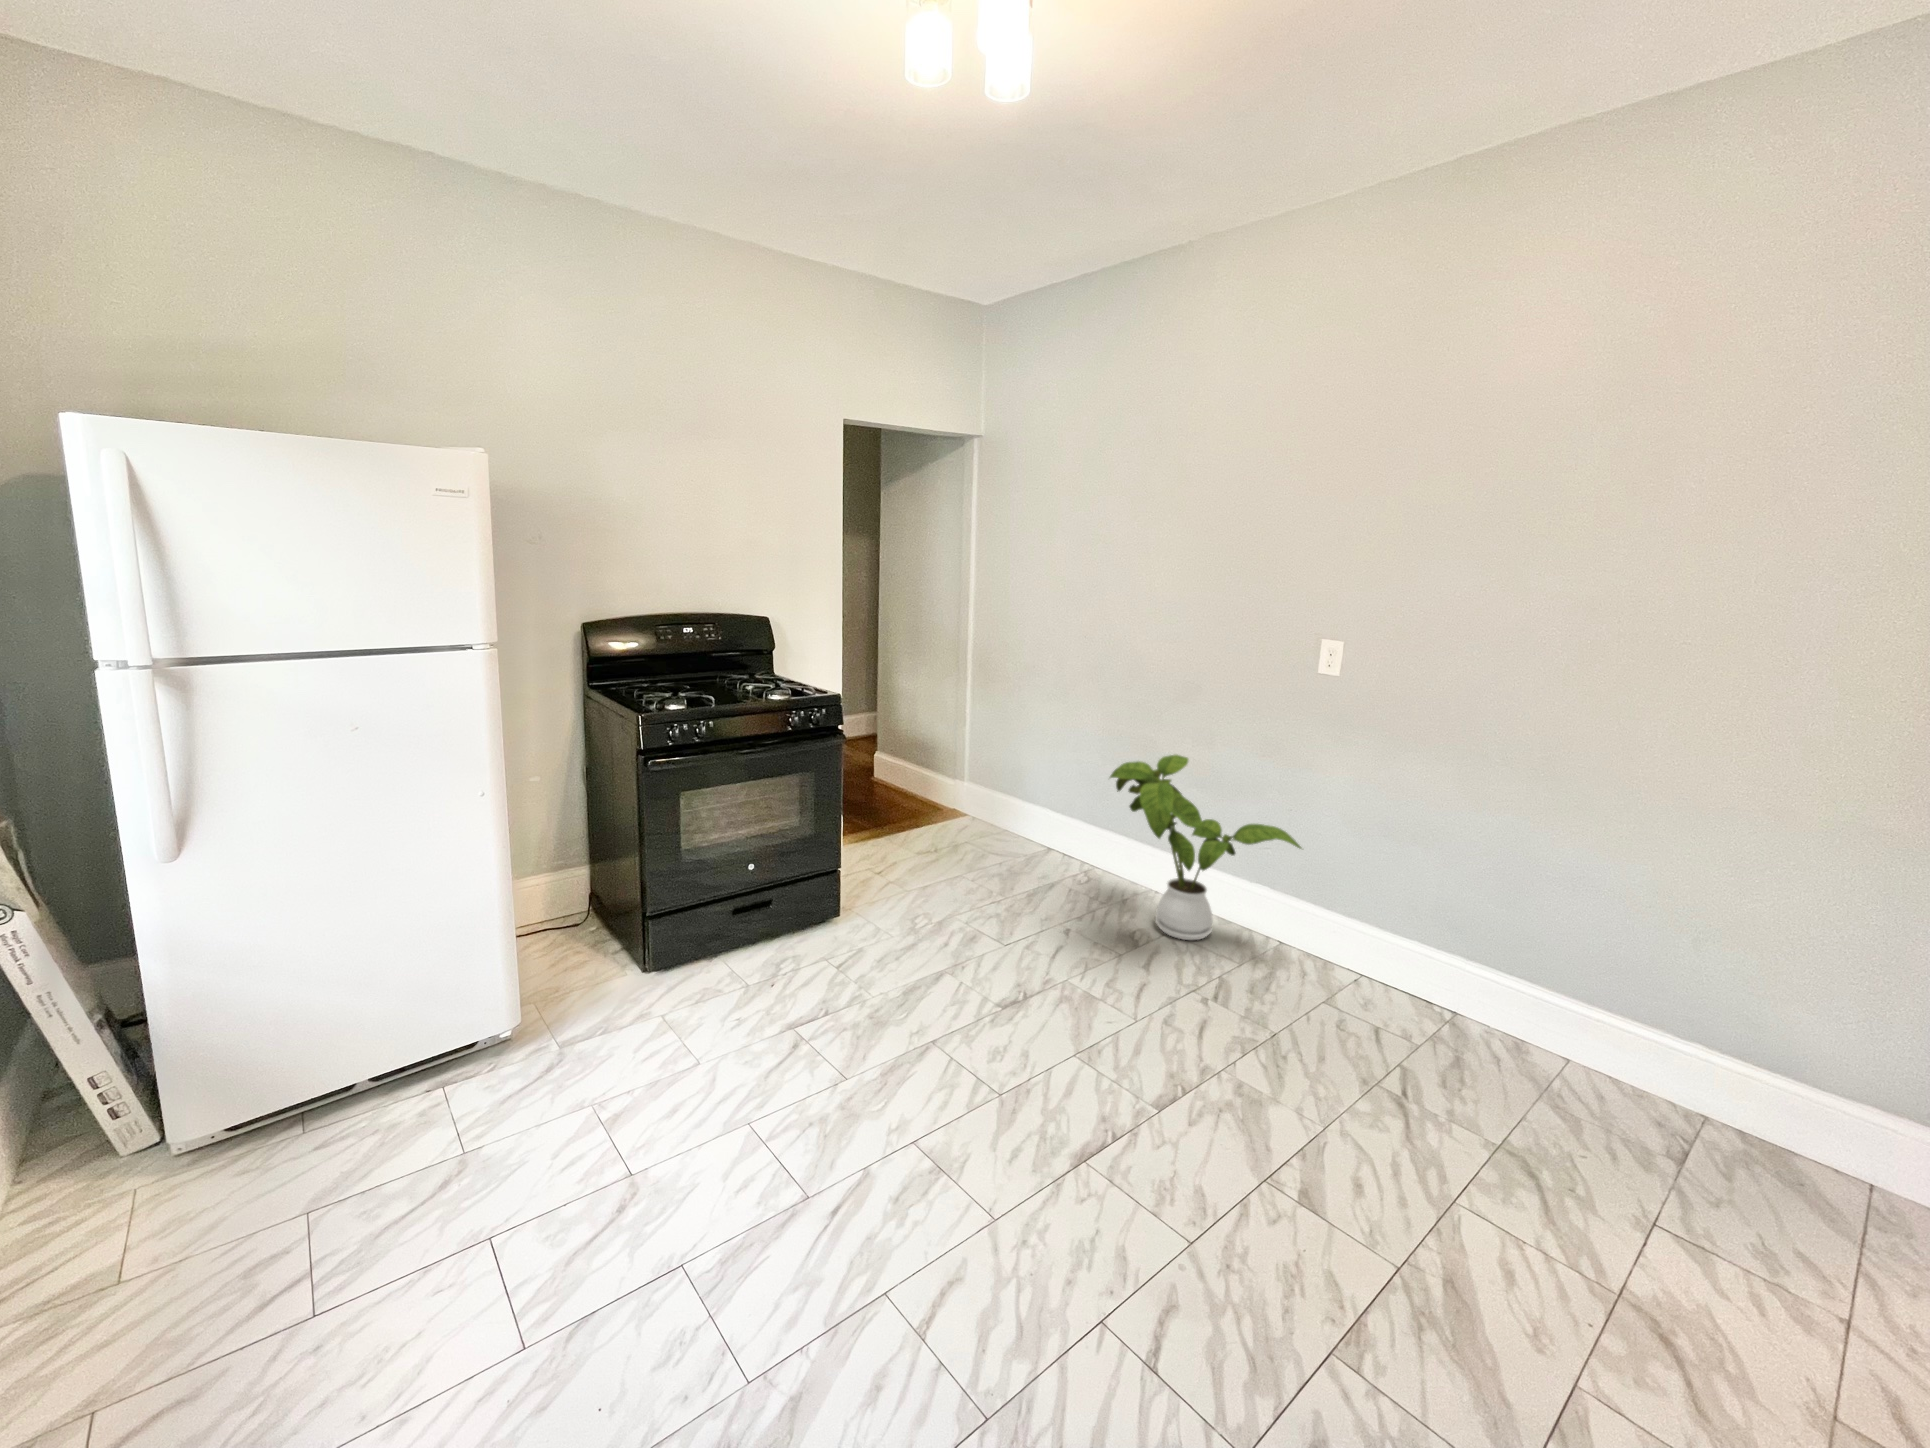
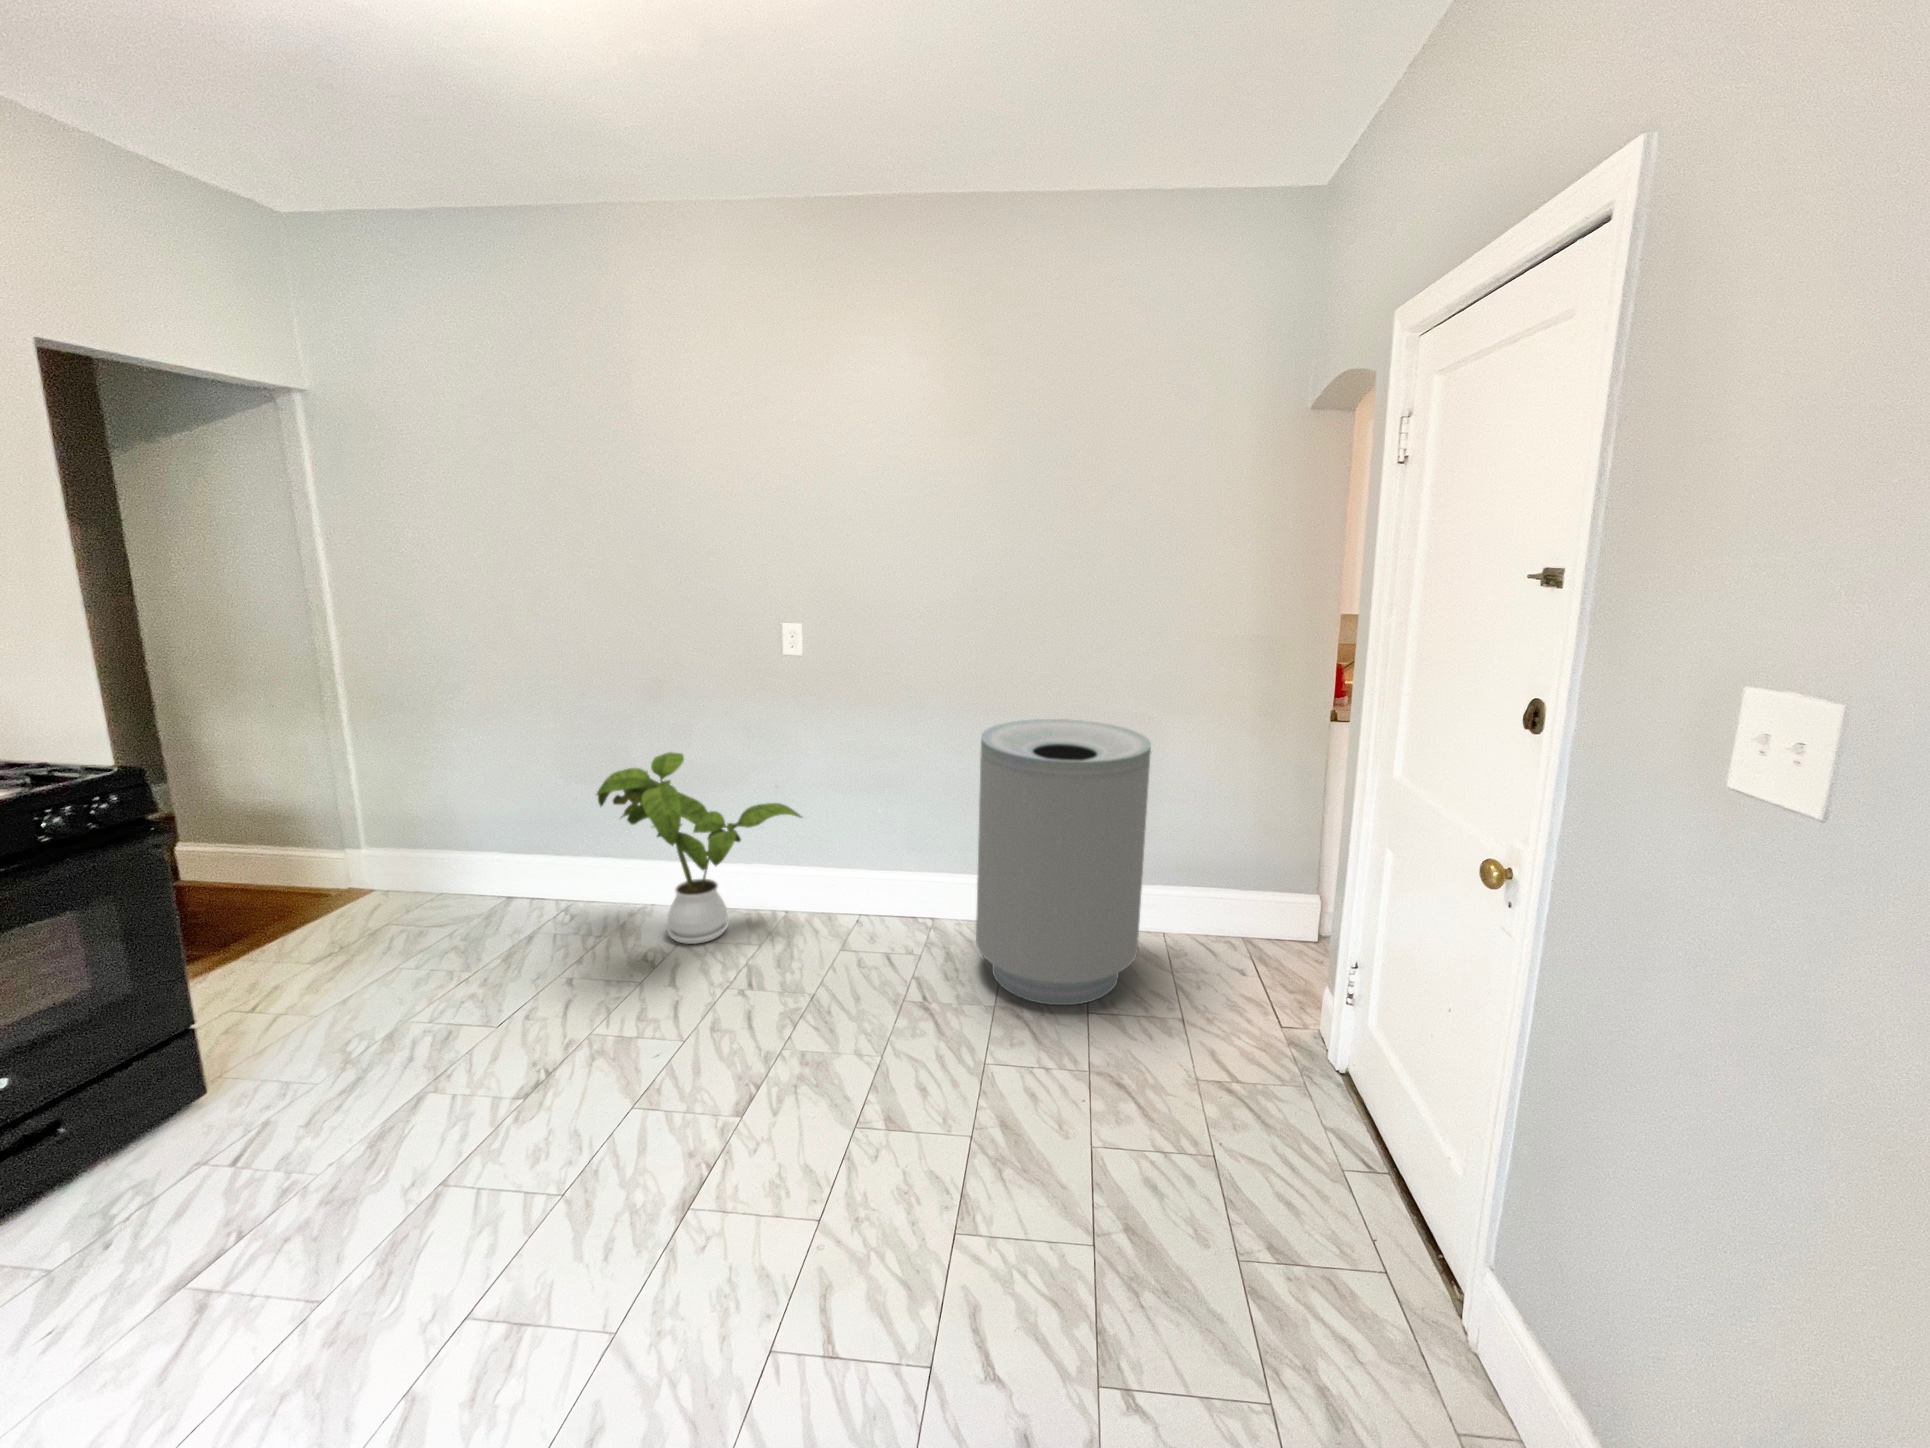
trash can: none [1496,797,1886,1223] -> present [976,719,1151,1005]

